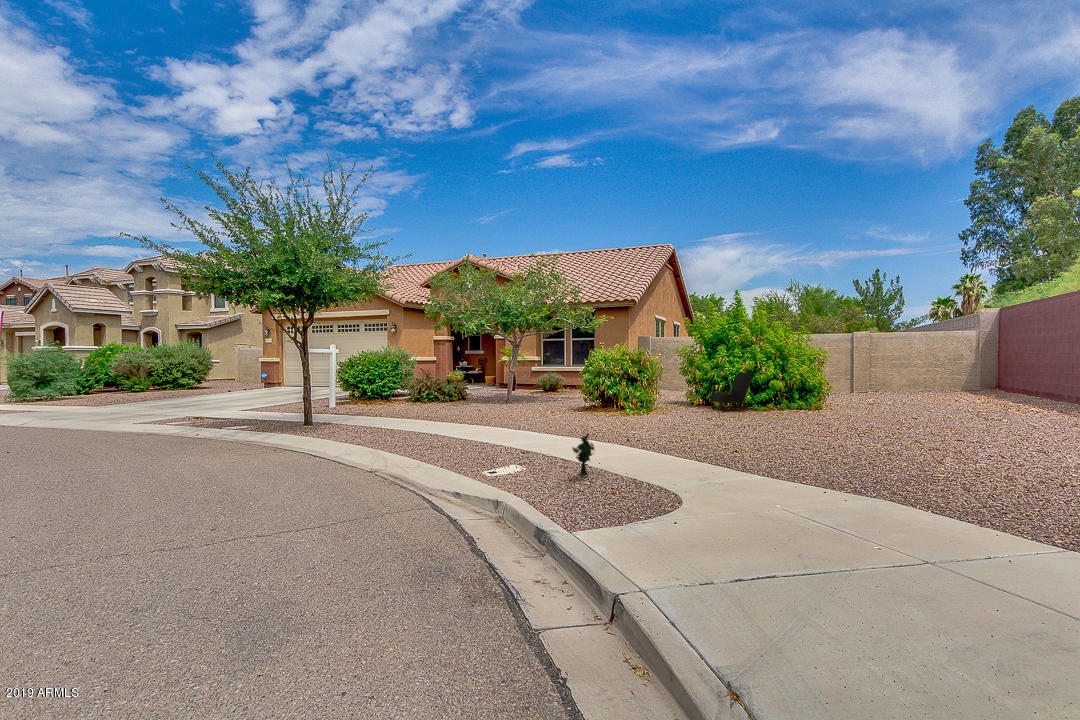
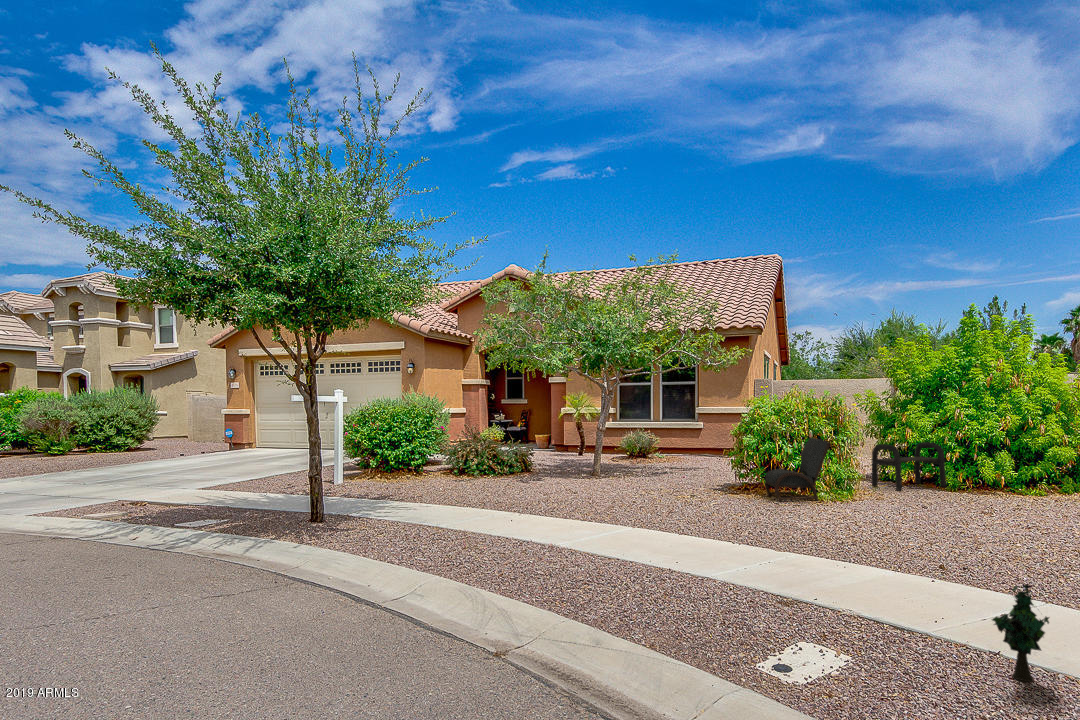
lounge chair: present [711,372,753,412] -> present [765,438,830,502]
bench: none [669,378,715,409] -> present [872,442,946,491]

